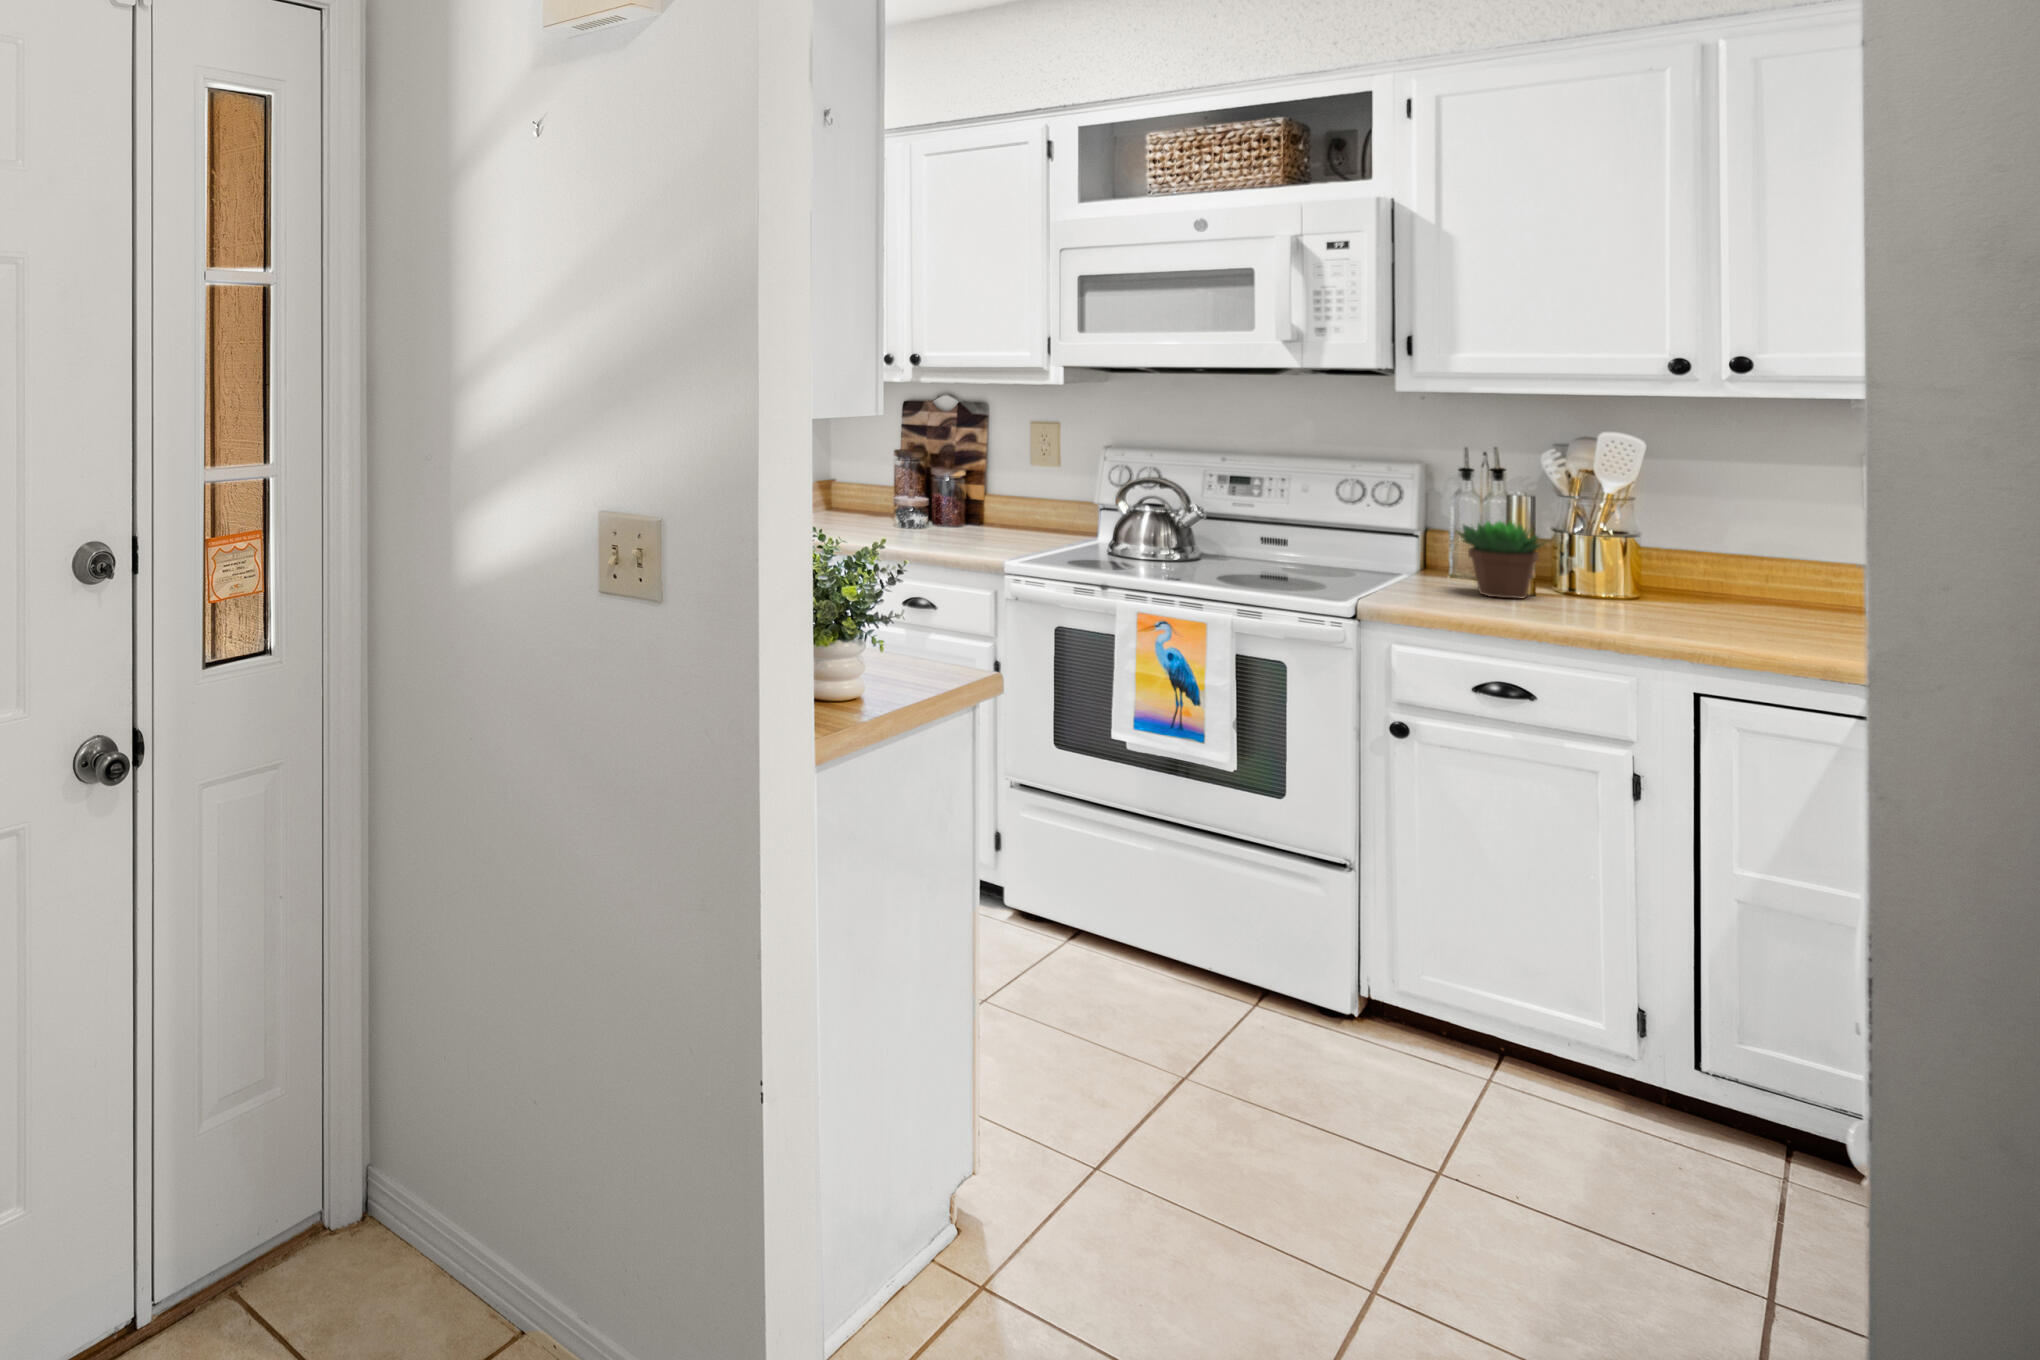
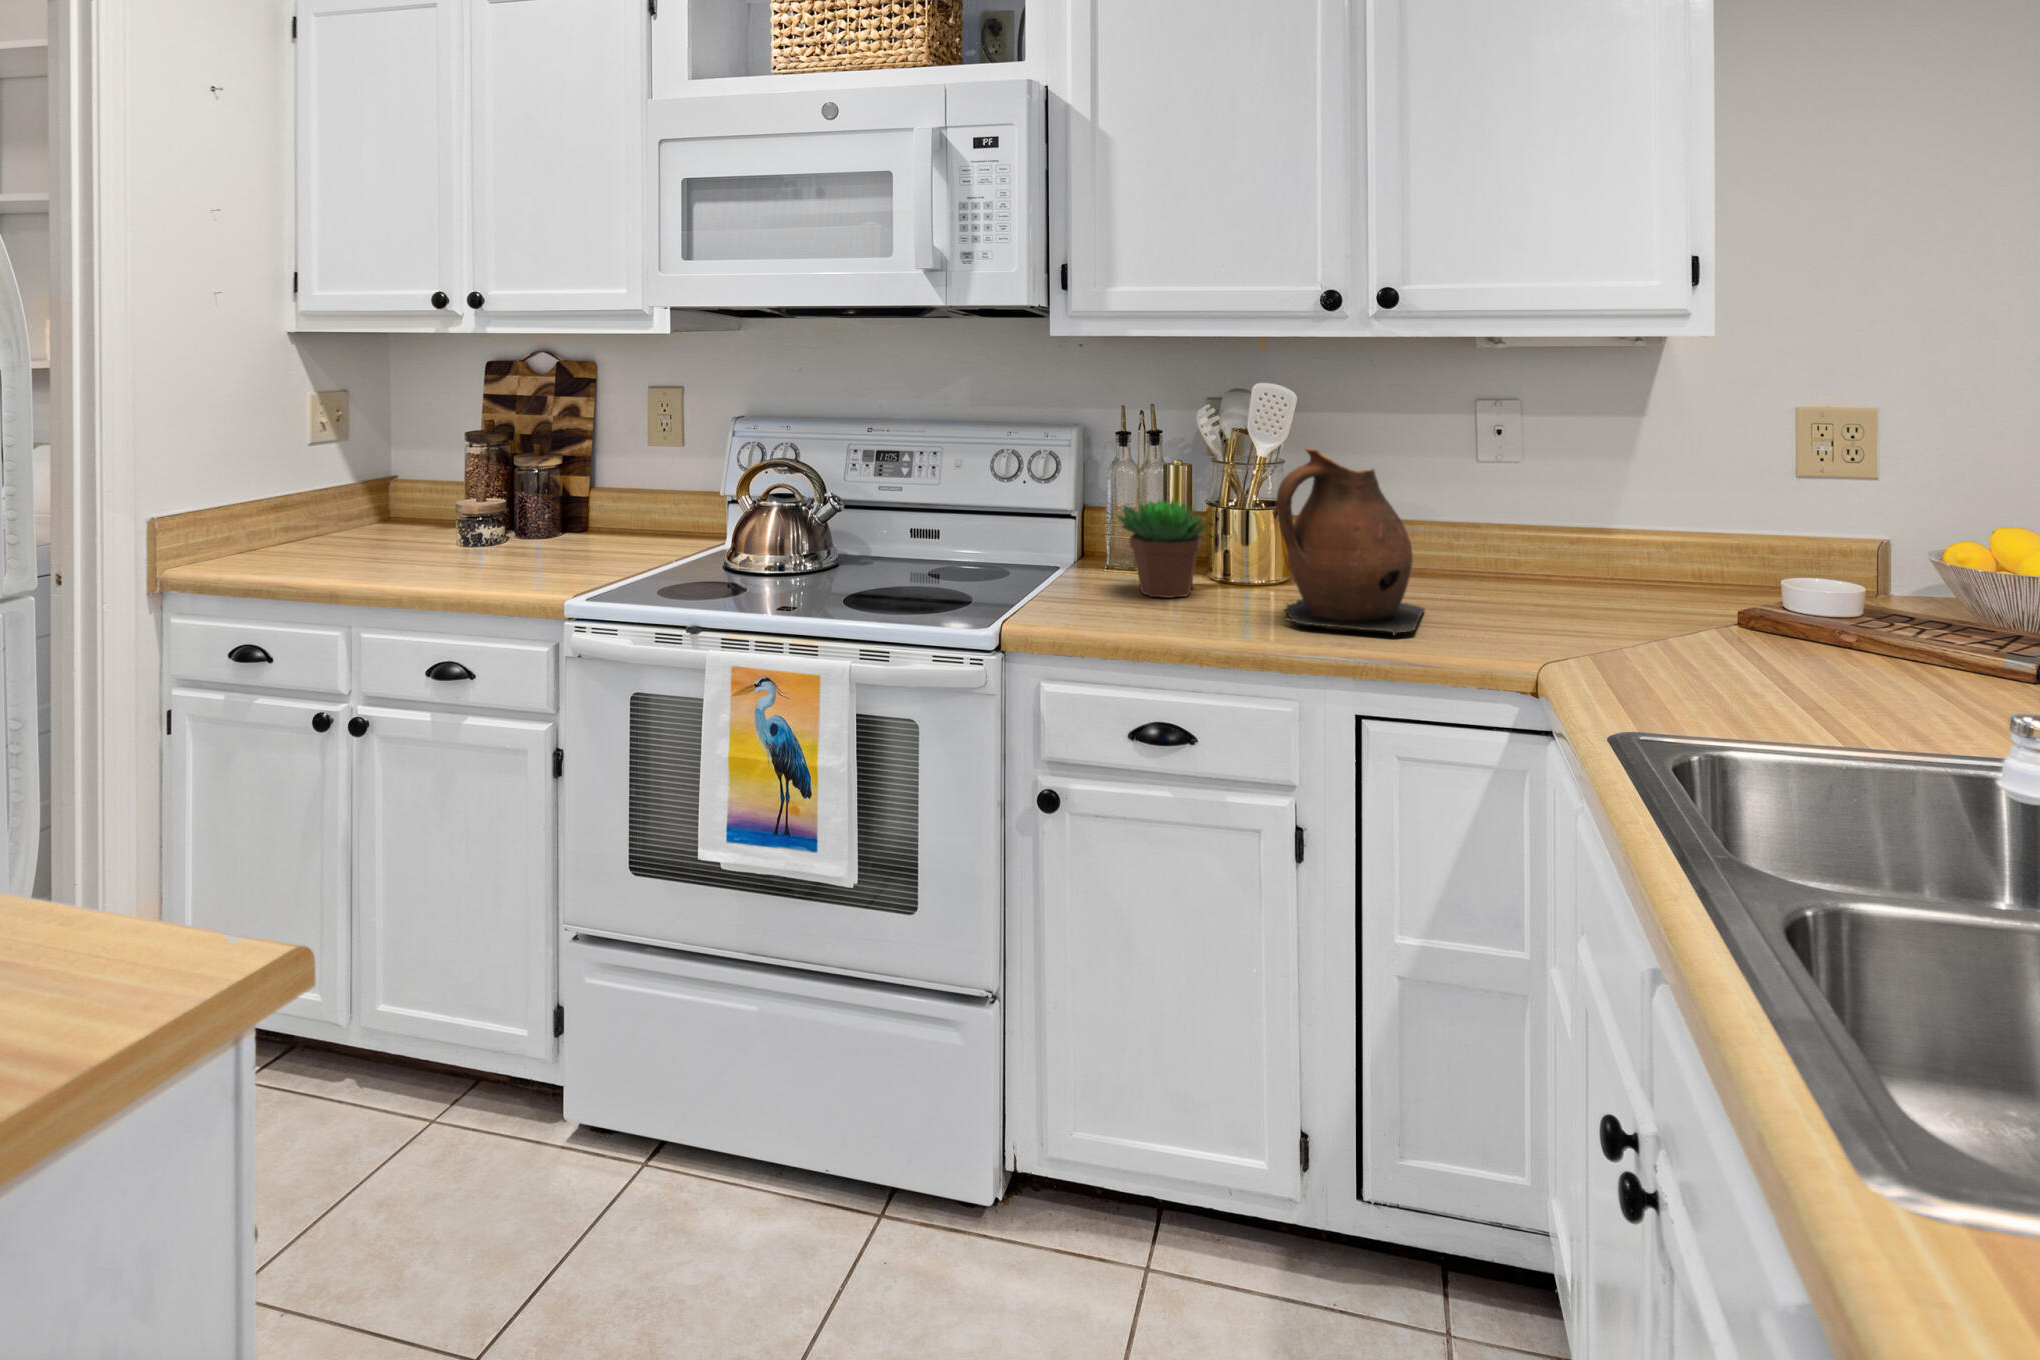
ceramic pitcher: none [1606,482,1765,633] -> present [1276,448,1425,635]

